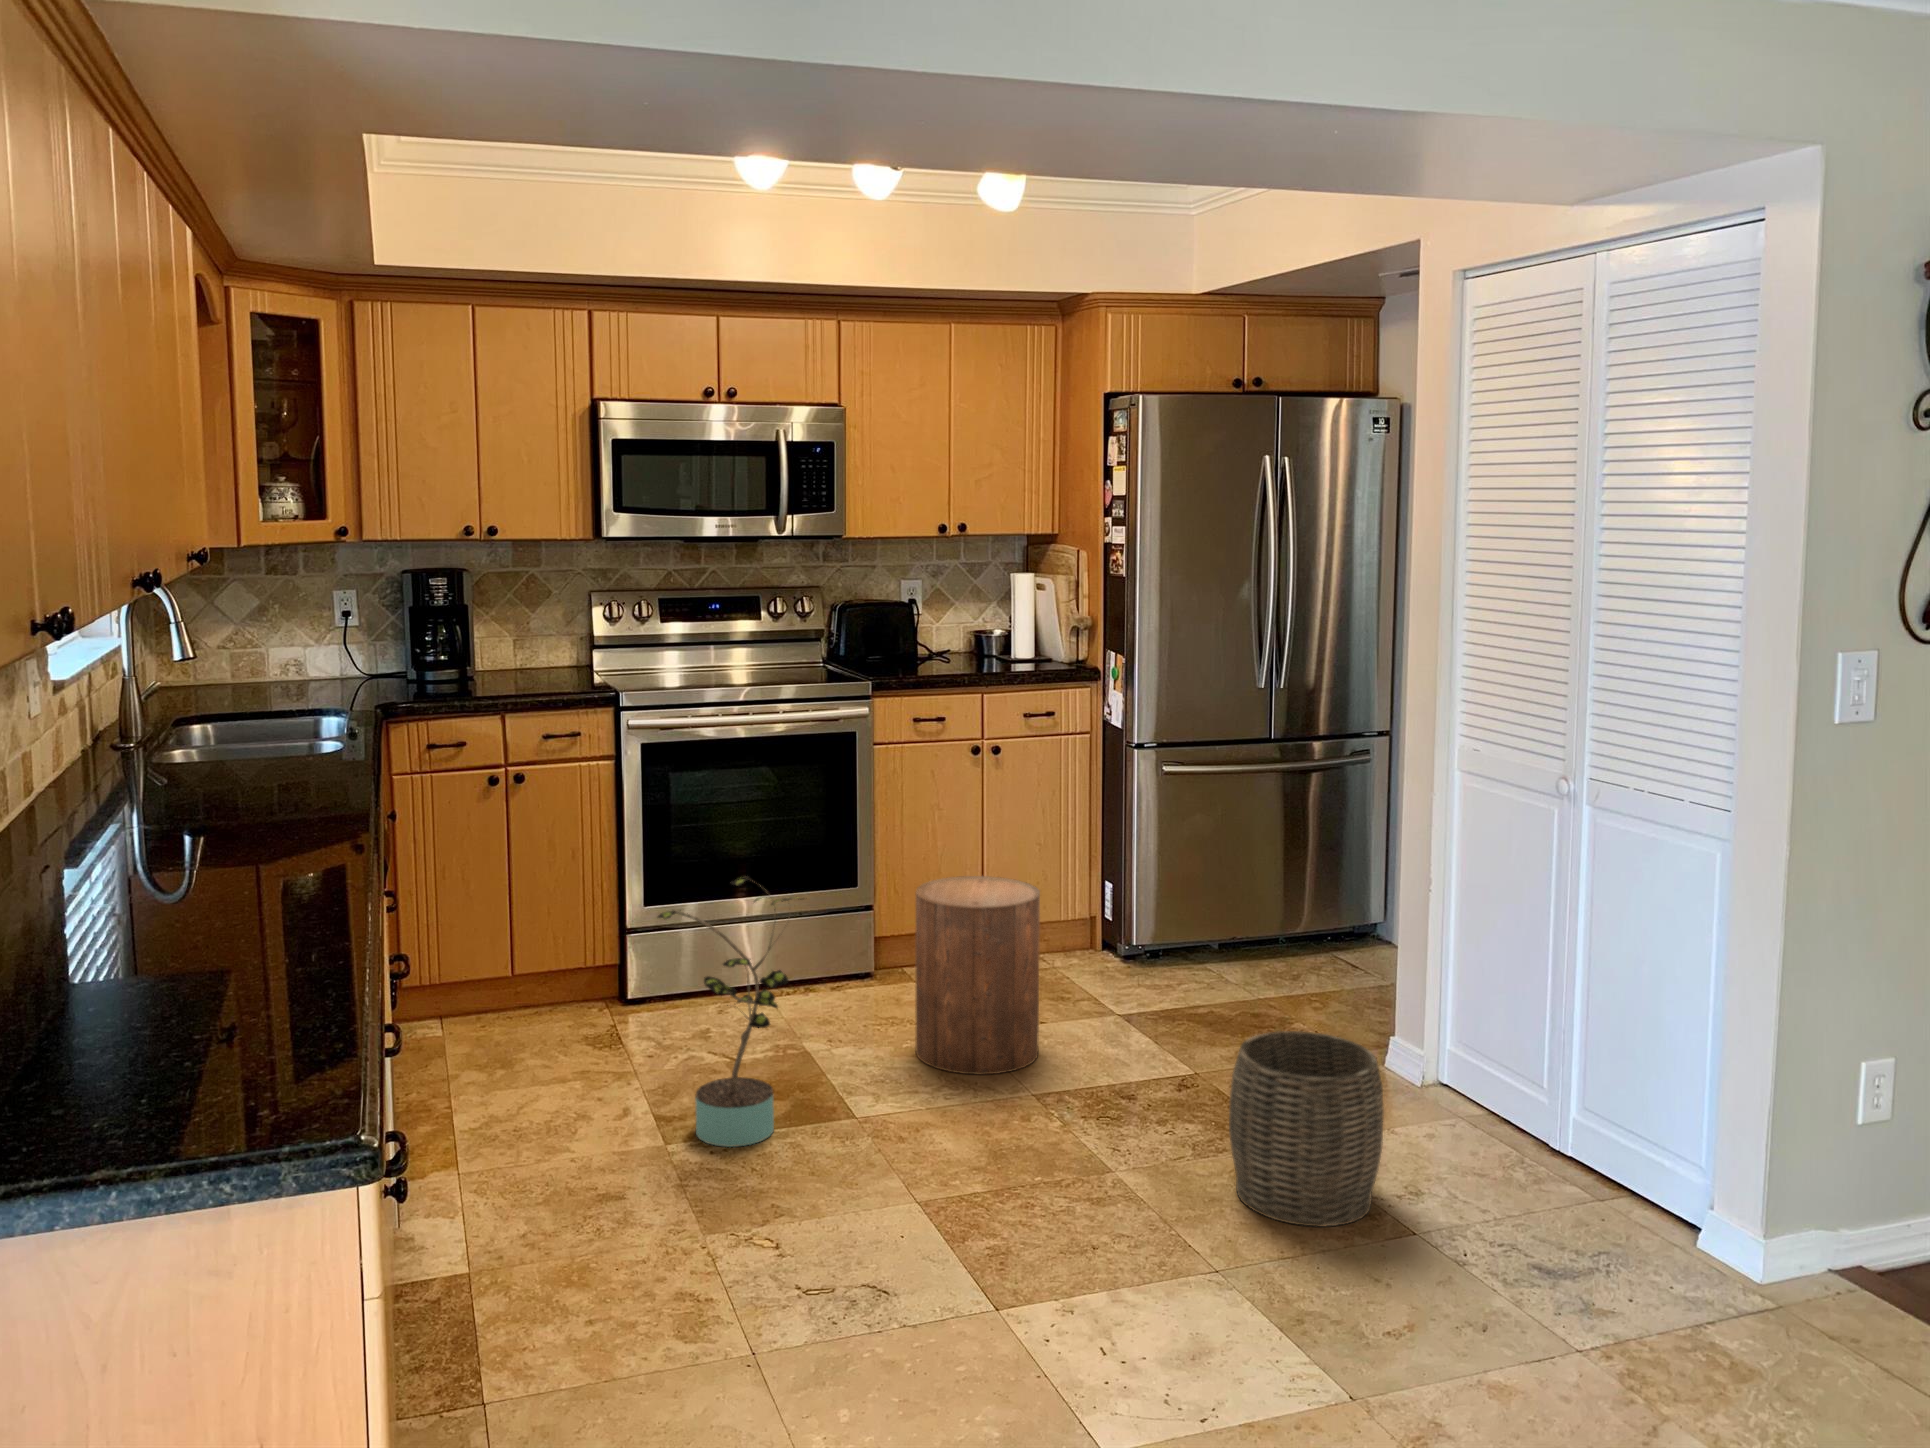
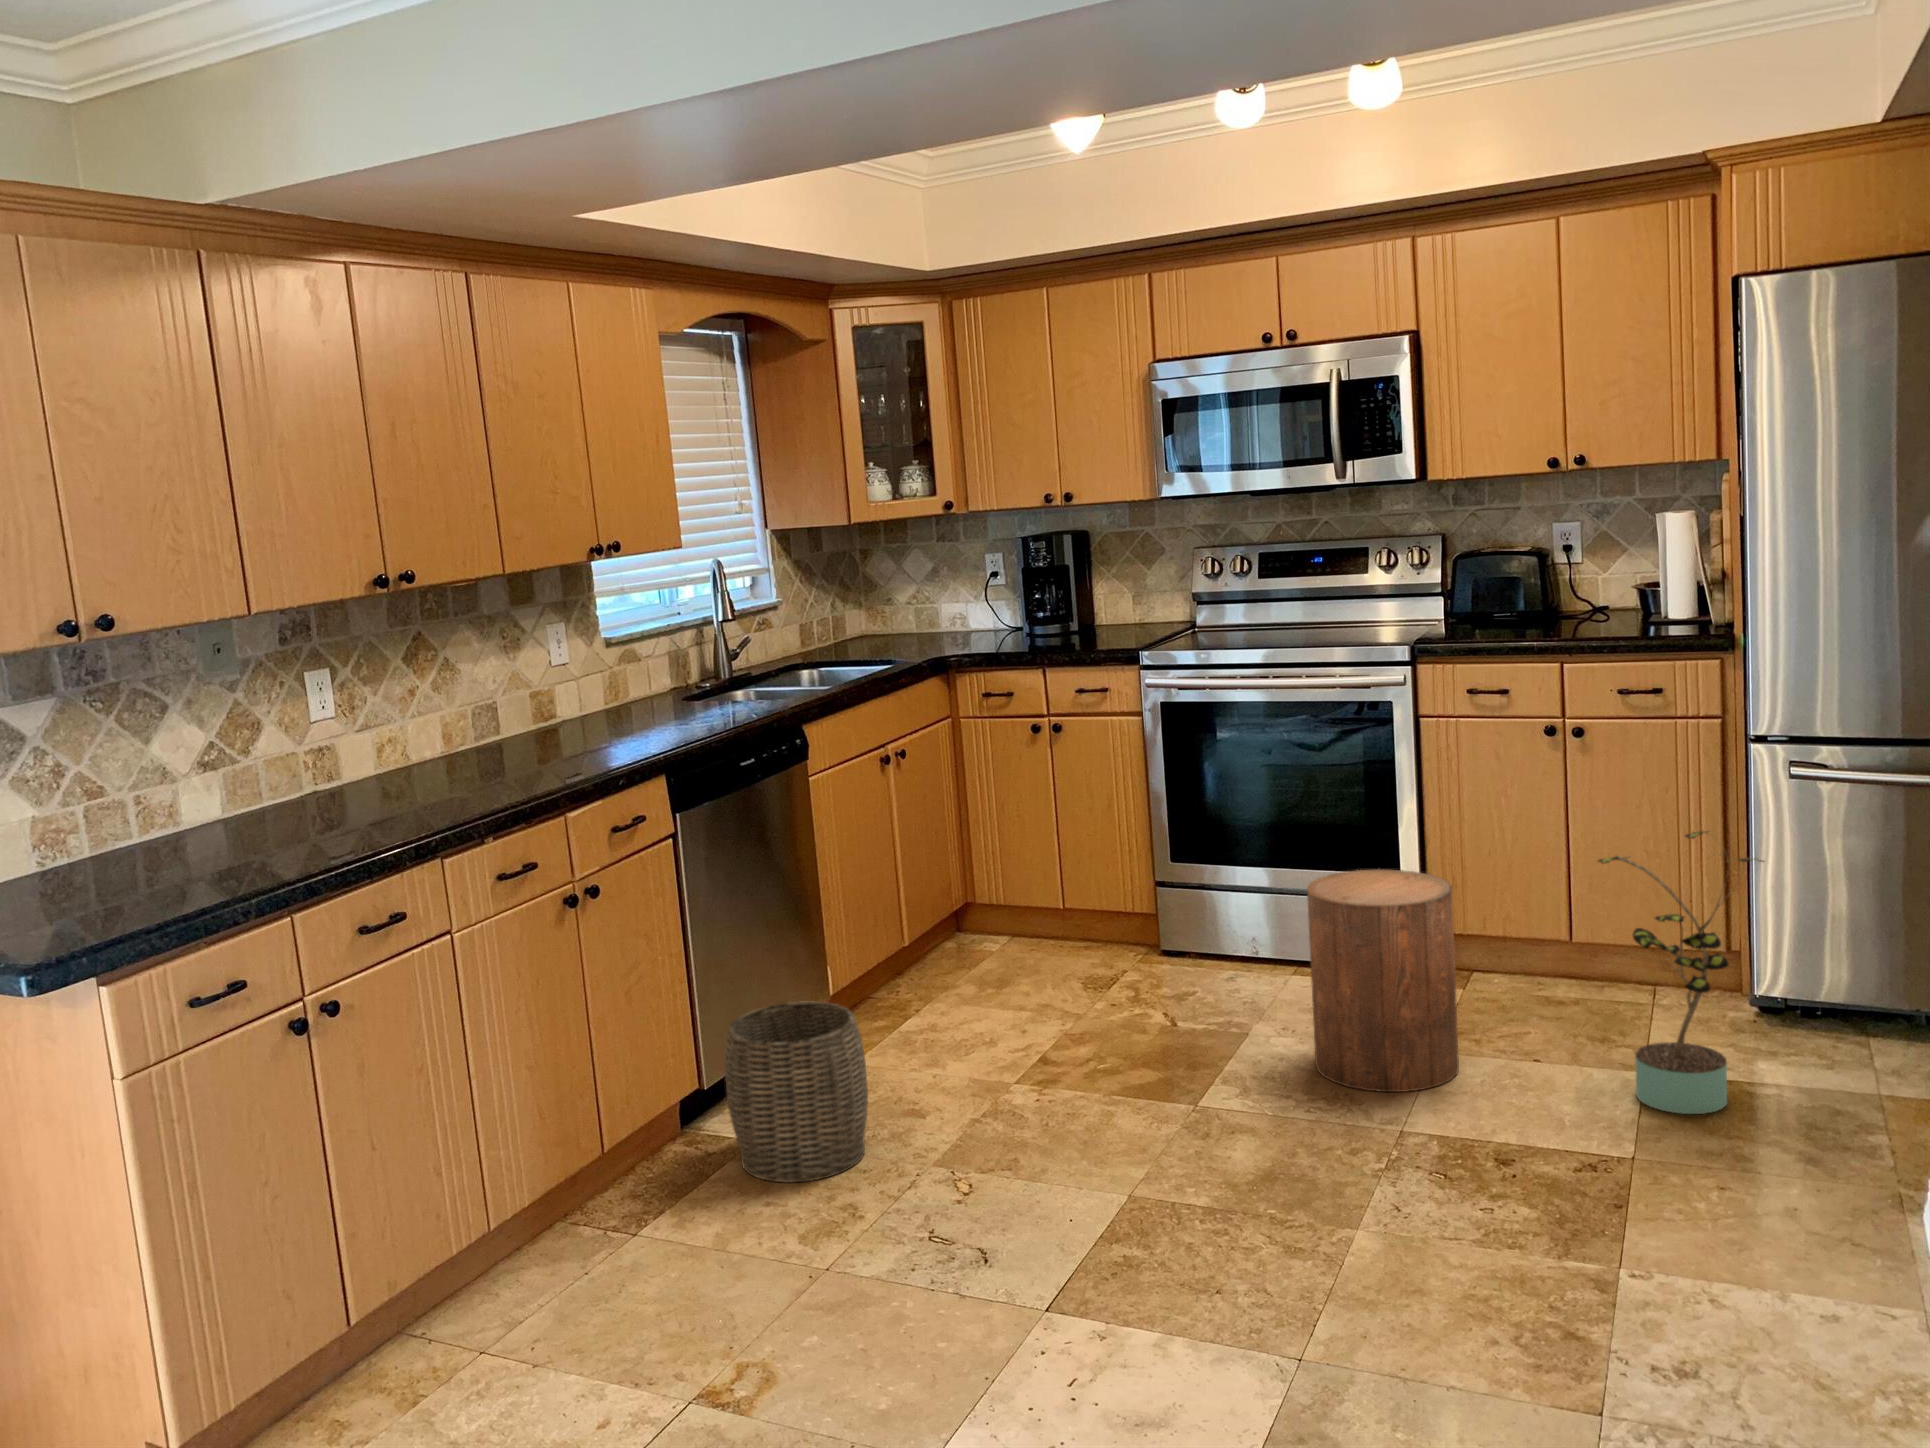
potted plant: present [658,877,802,1147] -> present [1598,831,1763,1114]
woven basket: present [1229,1031,1384,1227] -> present [725,1002,868,1182]

